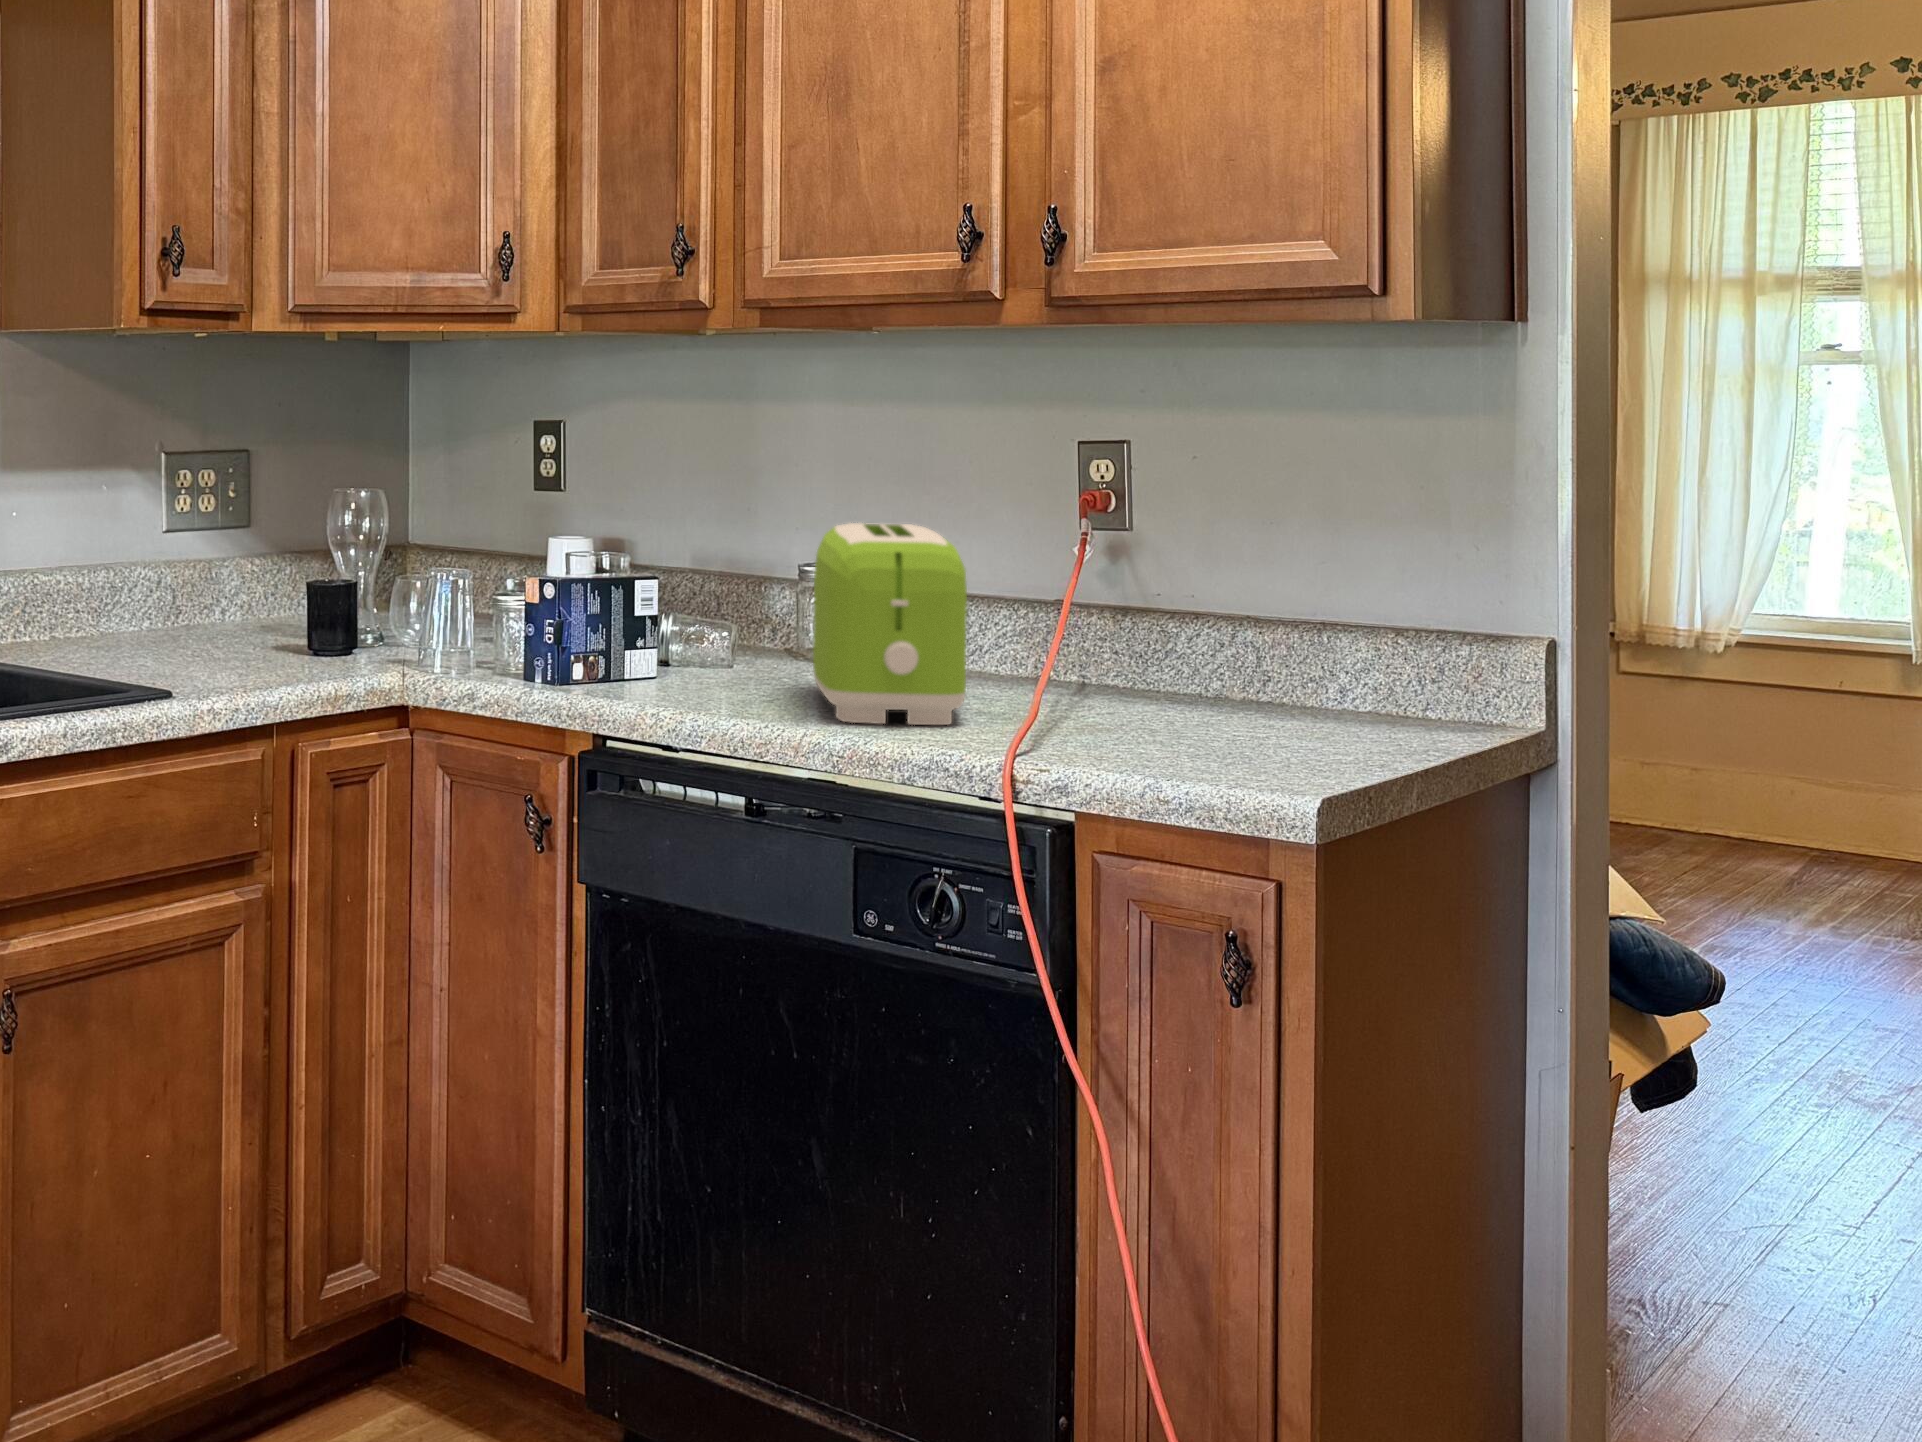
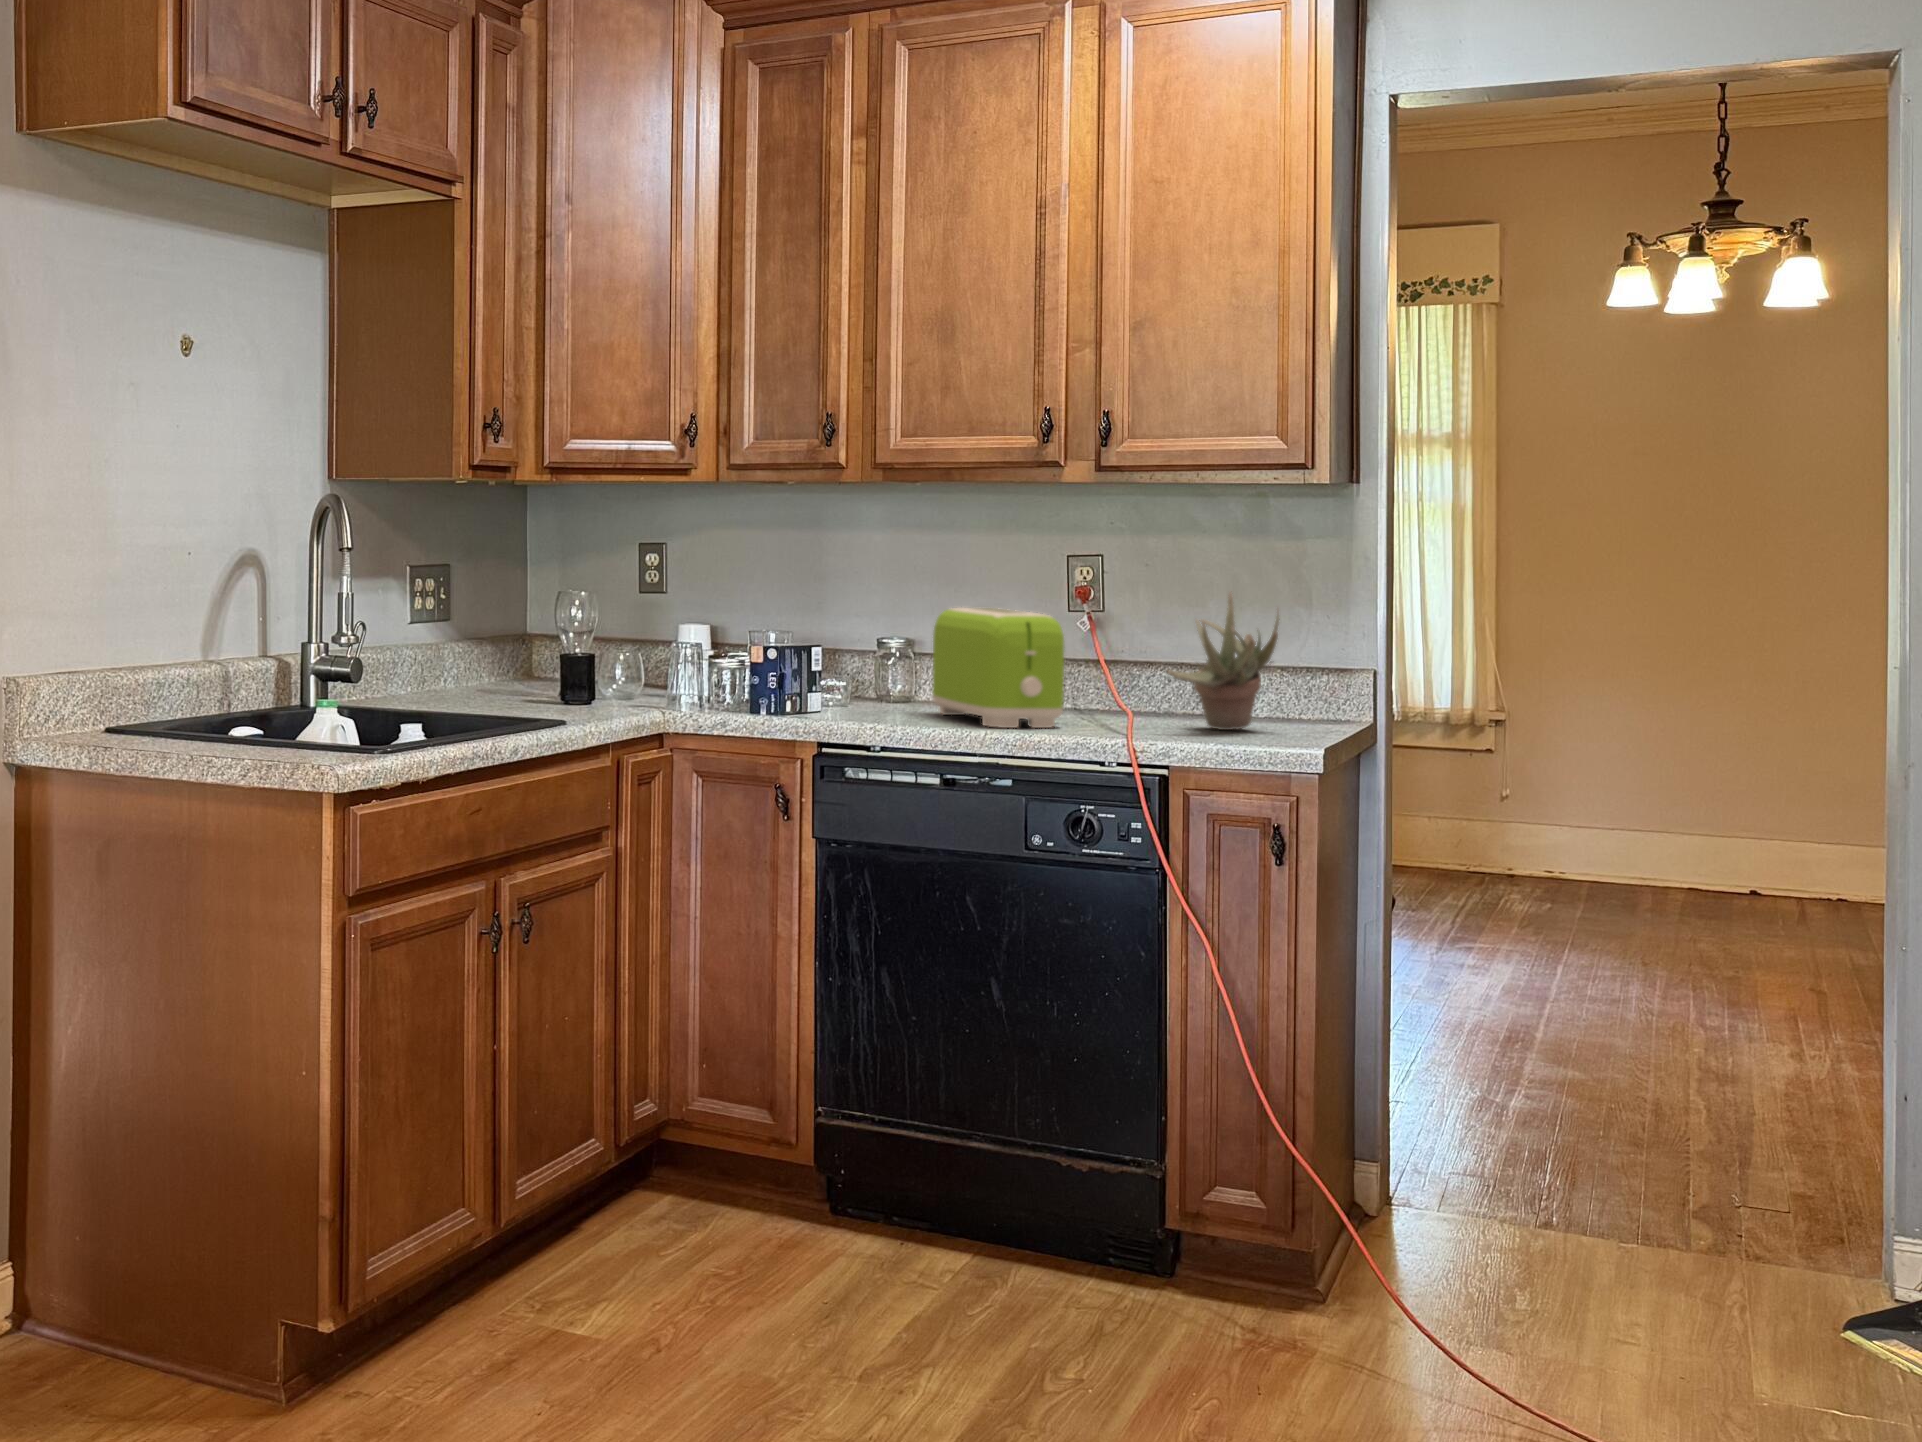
succulent plant: none [1109,506,1331,741] -> present [1168,593,1279,730]

